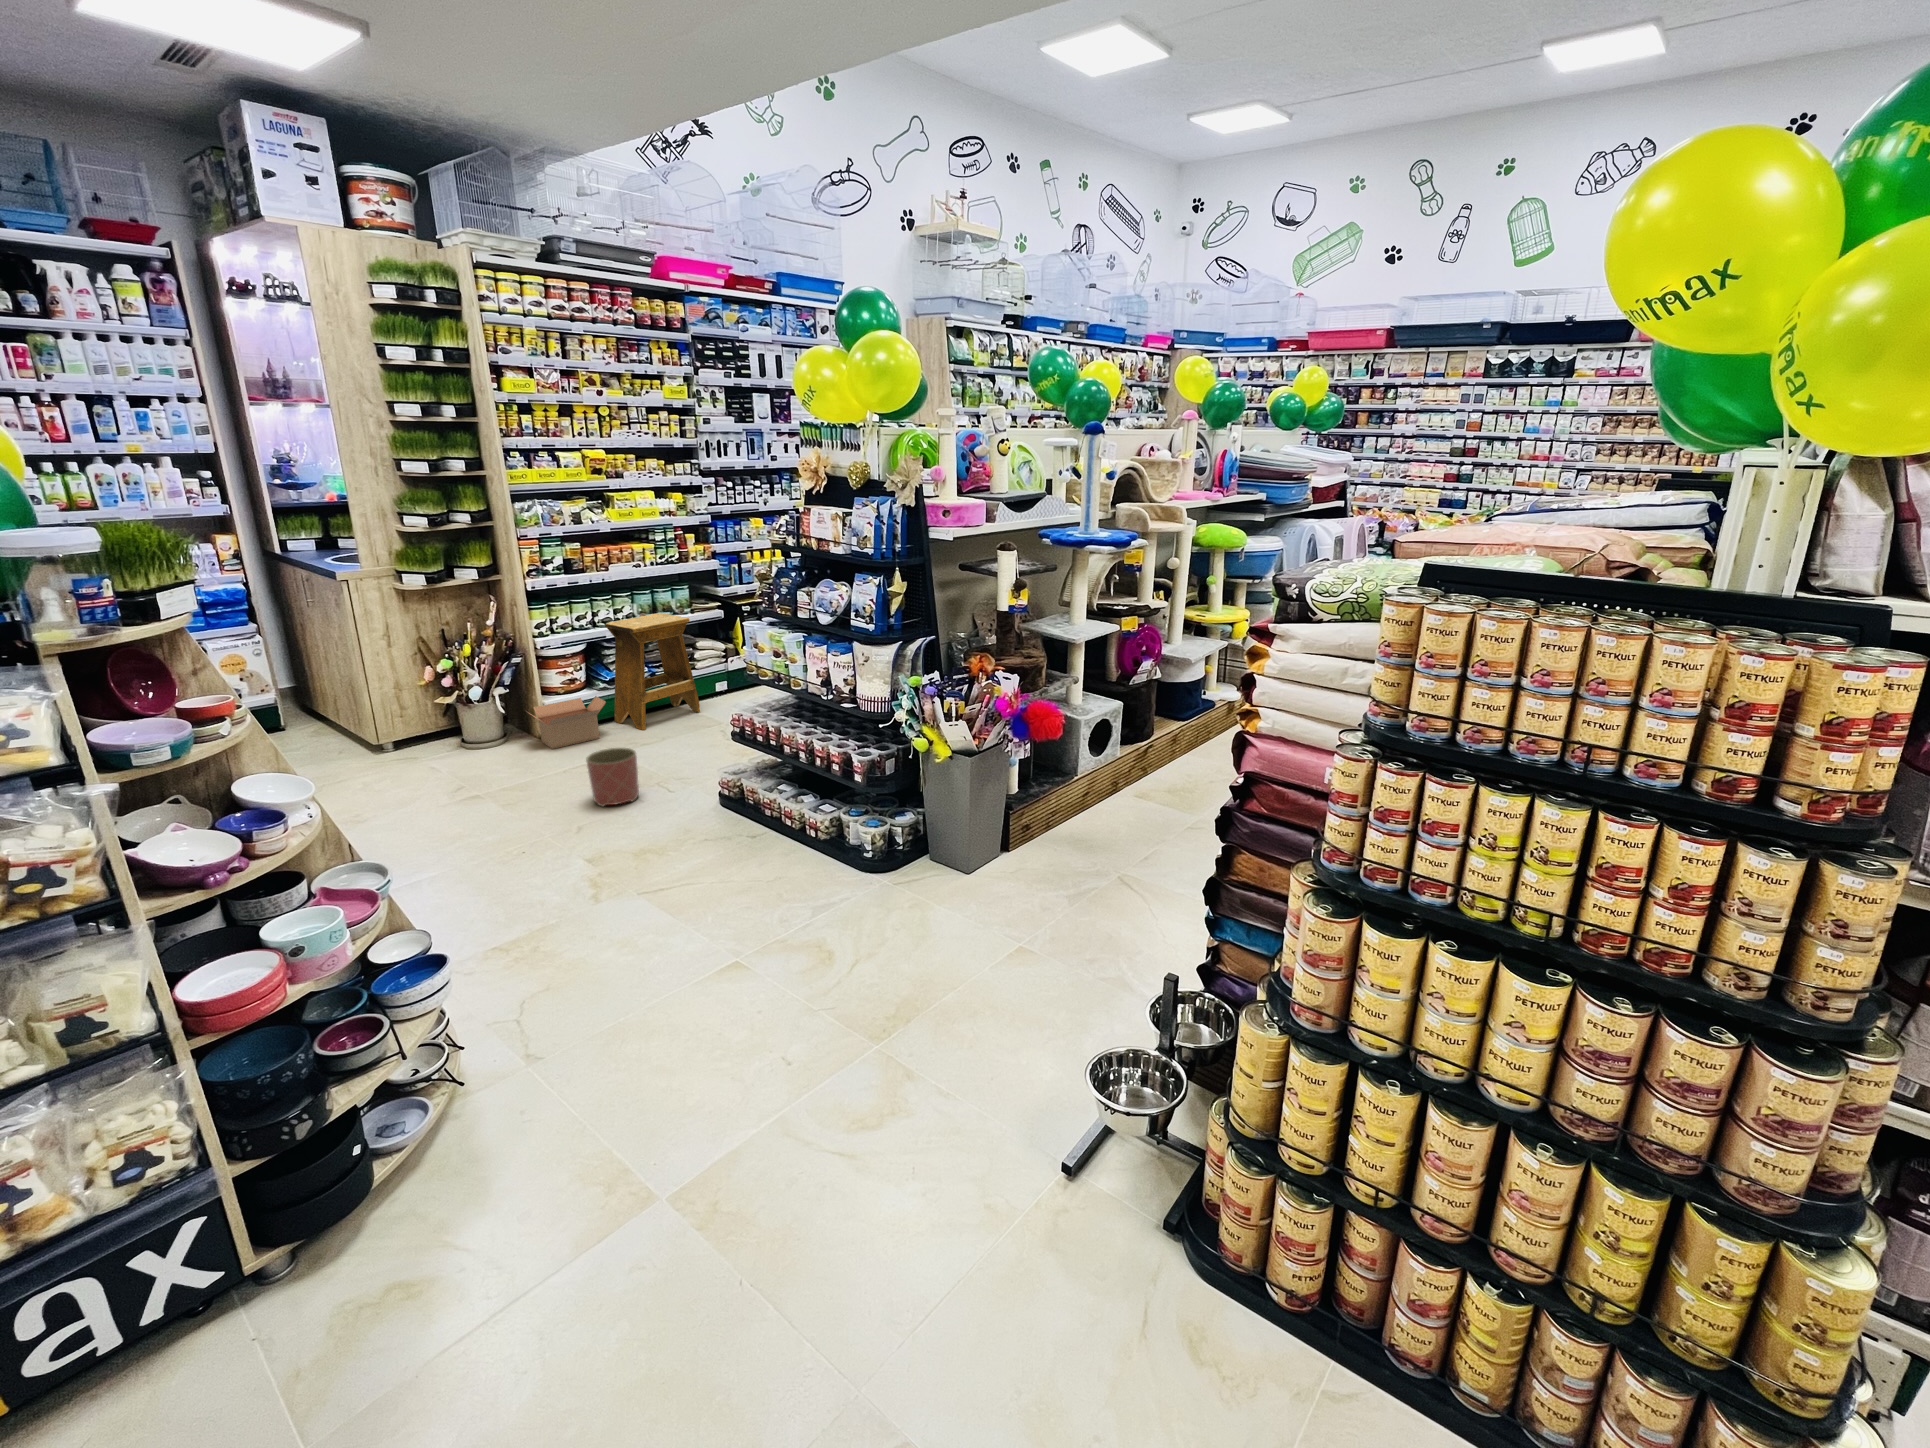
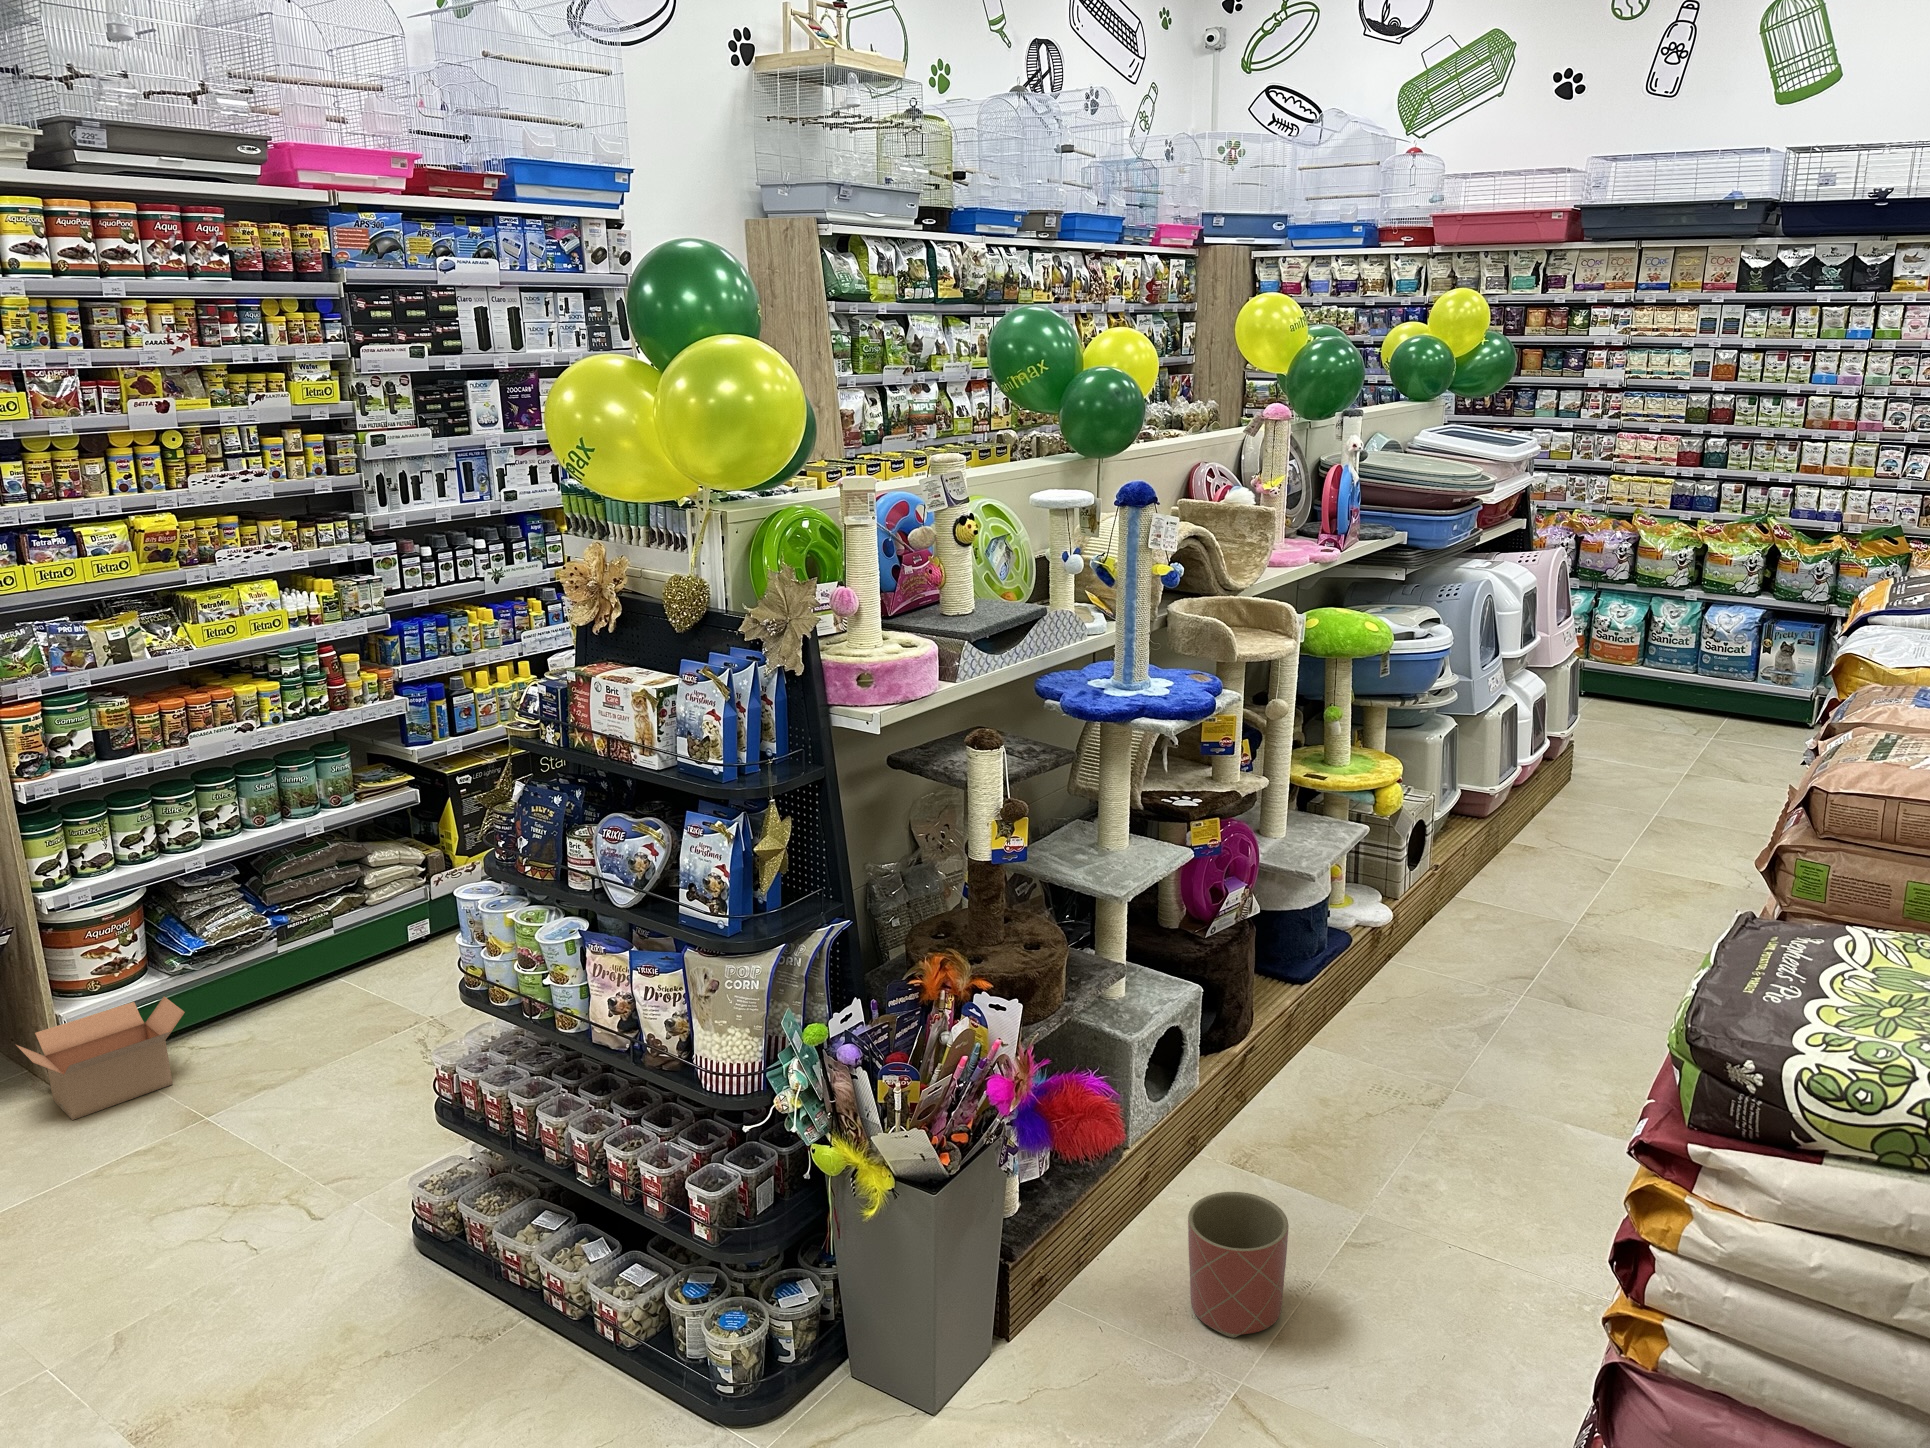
stool: present [605,613,700,730] -> none [181,816,376,1057]
planter: present [586,748,639,806] -> present [1188,1192,1289,1338]

